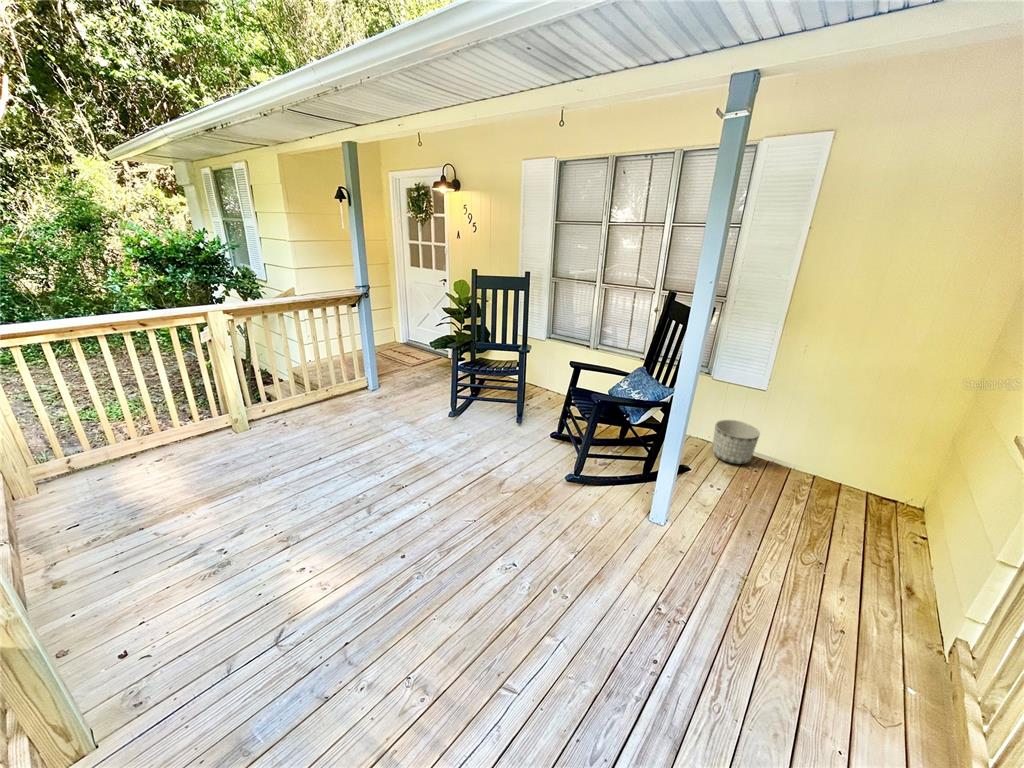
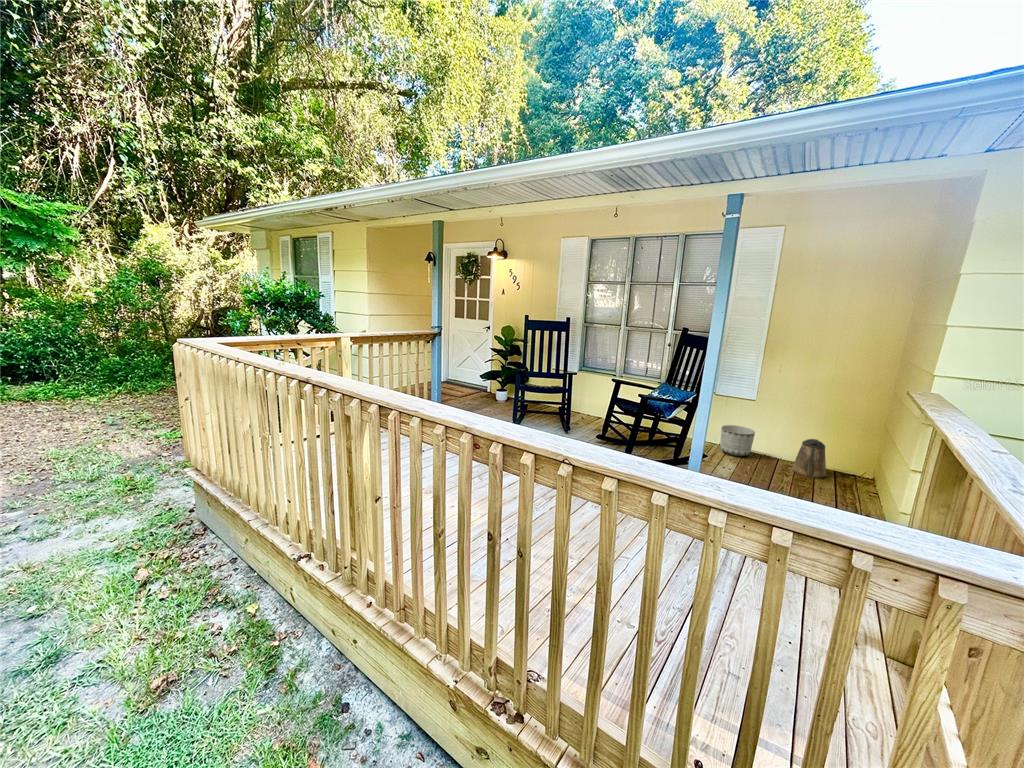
watering can: none [805,449,857,507] -> present [792,439,827,478]

